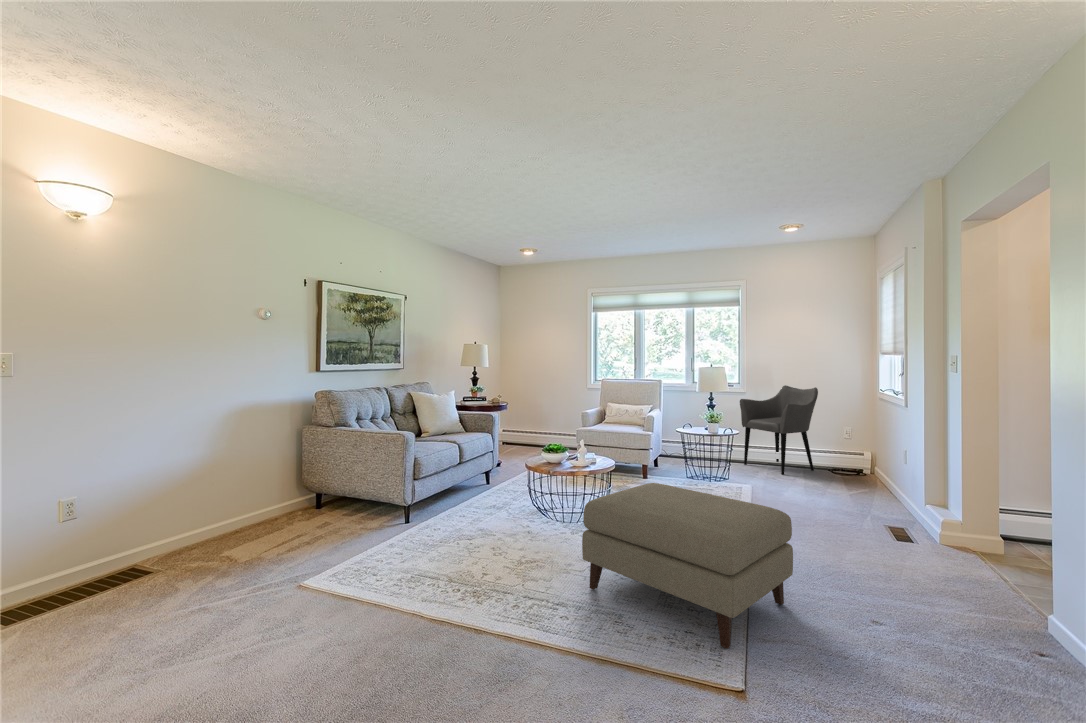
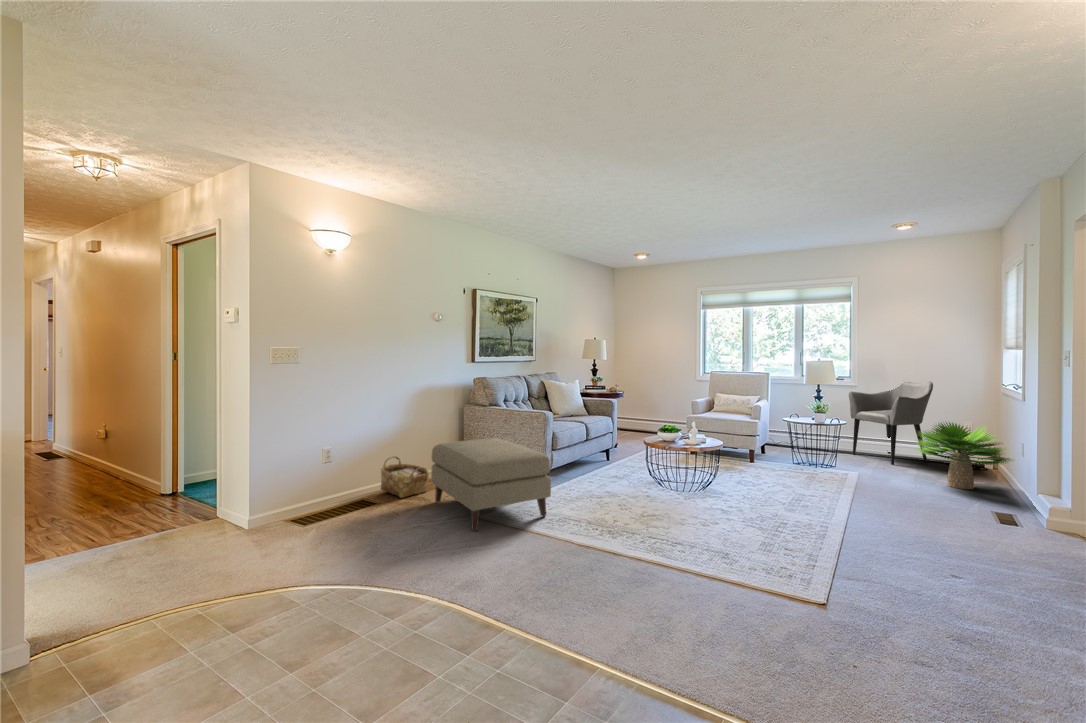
potted plant: none [803,429,901,500] -> present [917,422,1010,489]
ottoman: present [582,483,793,649] -> present [431,438,551,531]
woven basket: none [168,501,242,560] -> present [381,456,429,498]

